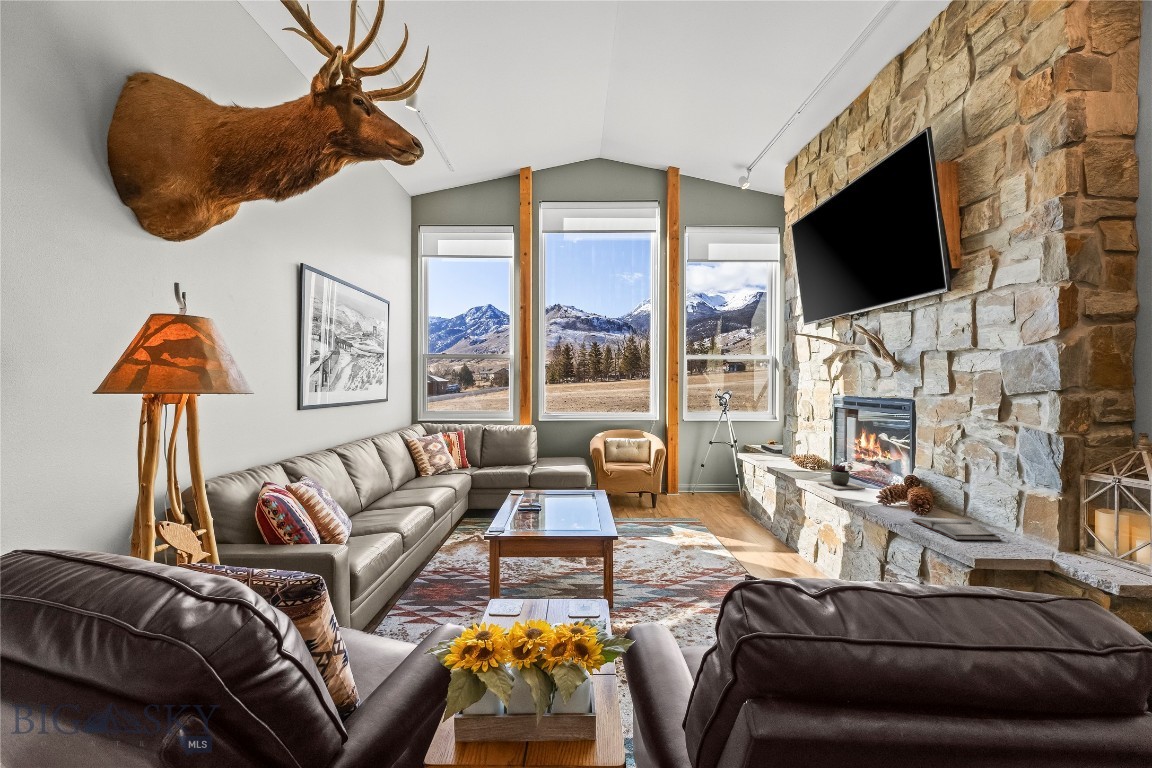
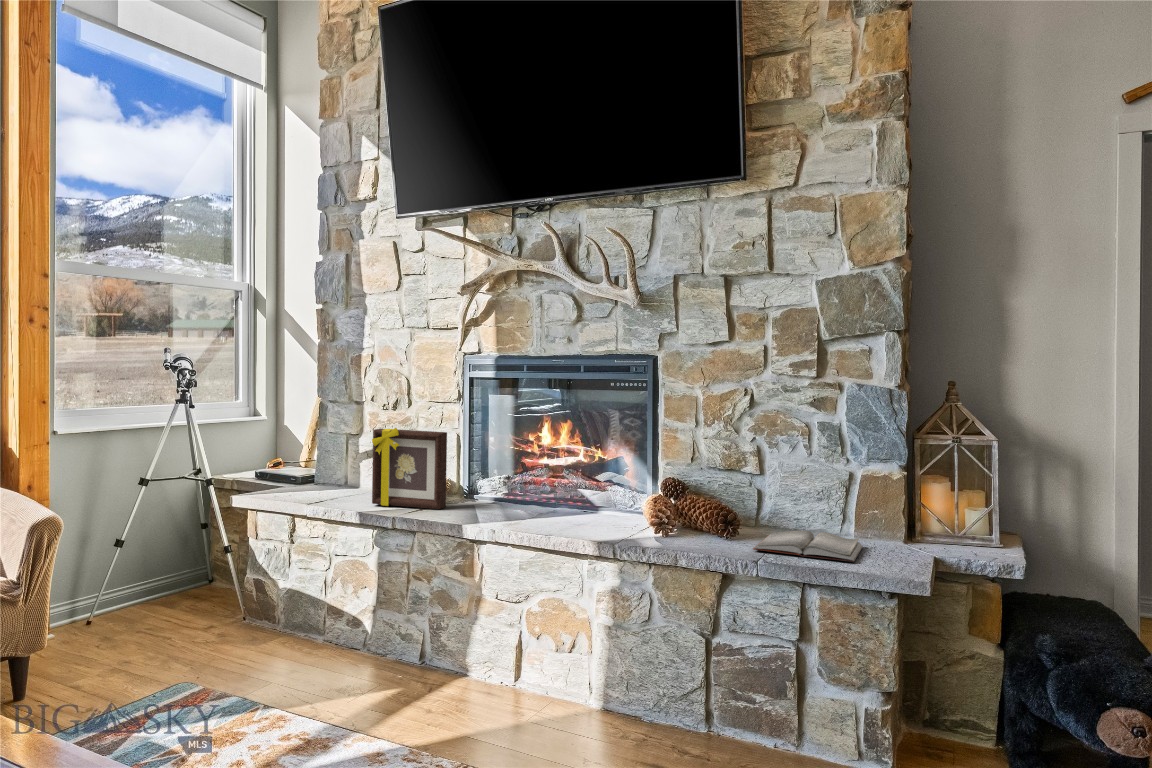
picture frame: none [779,429,811,472] -> present [372,428,447,509]
succulent plant: present [818,464,865,490] -> none [517,481,583,529]

